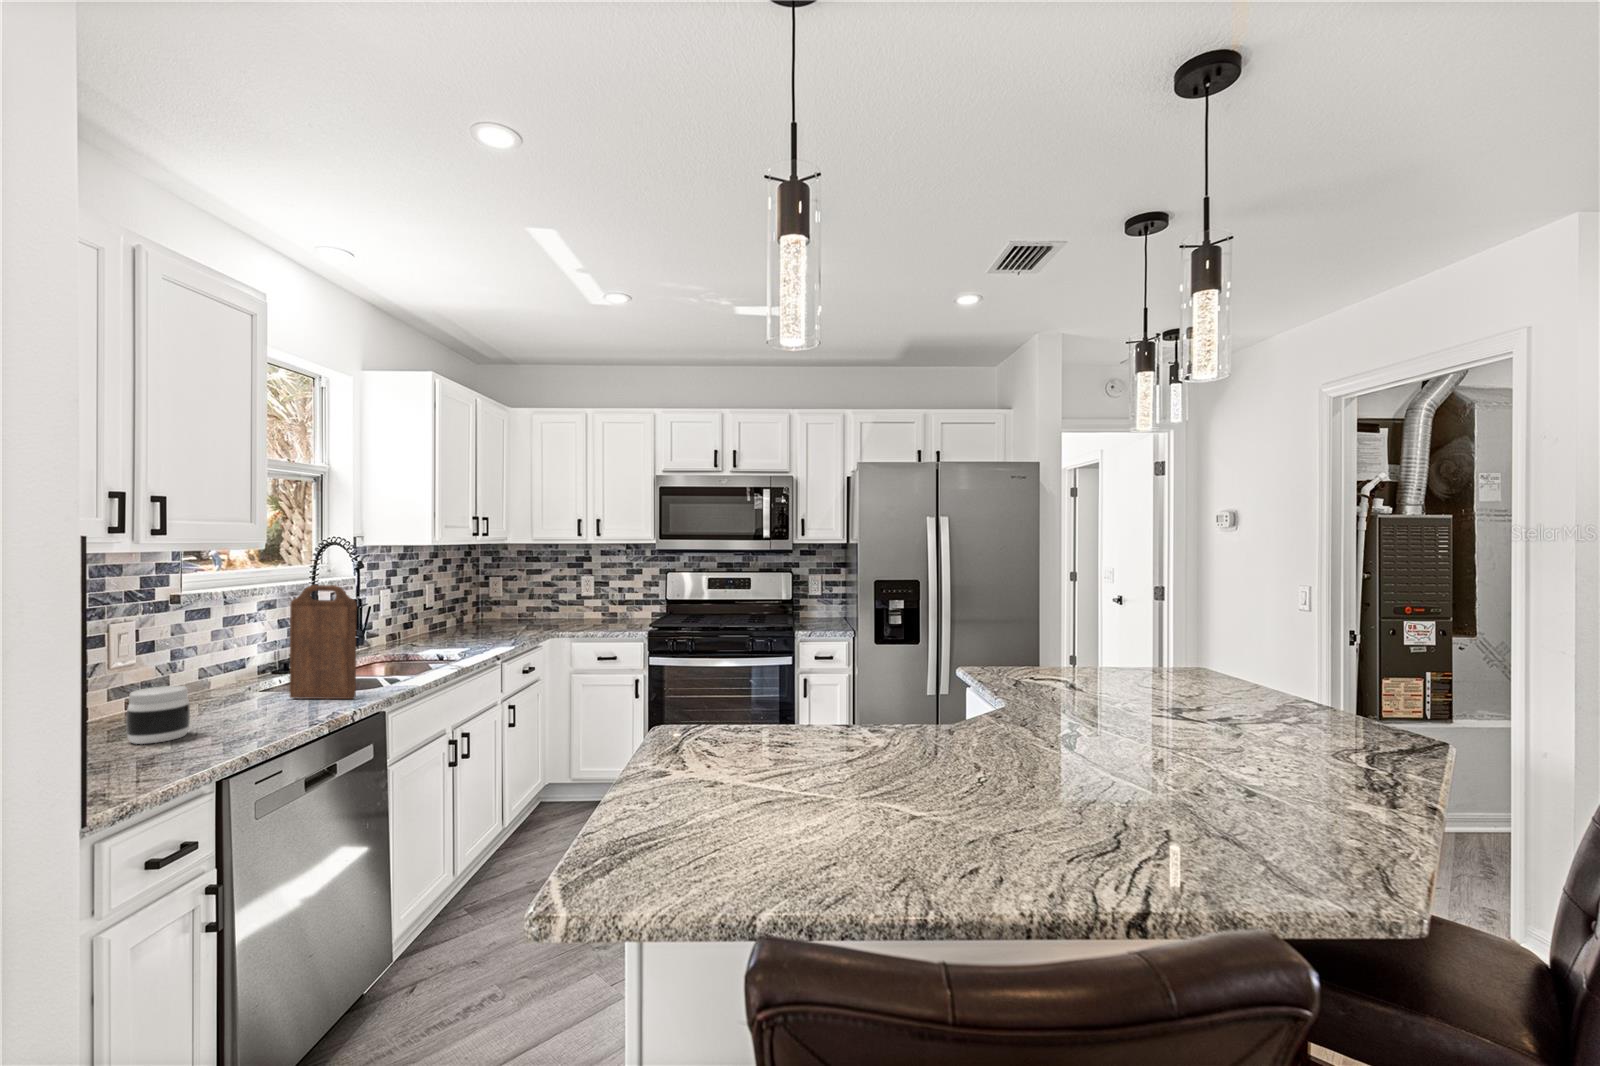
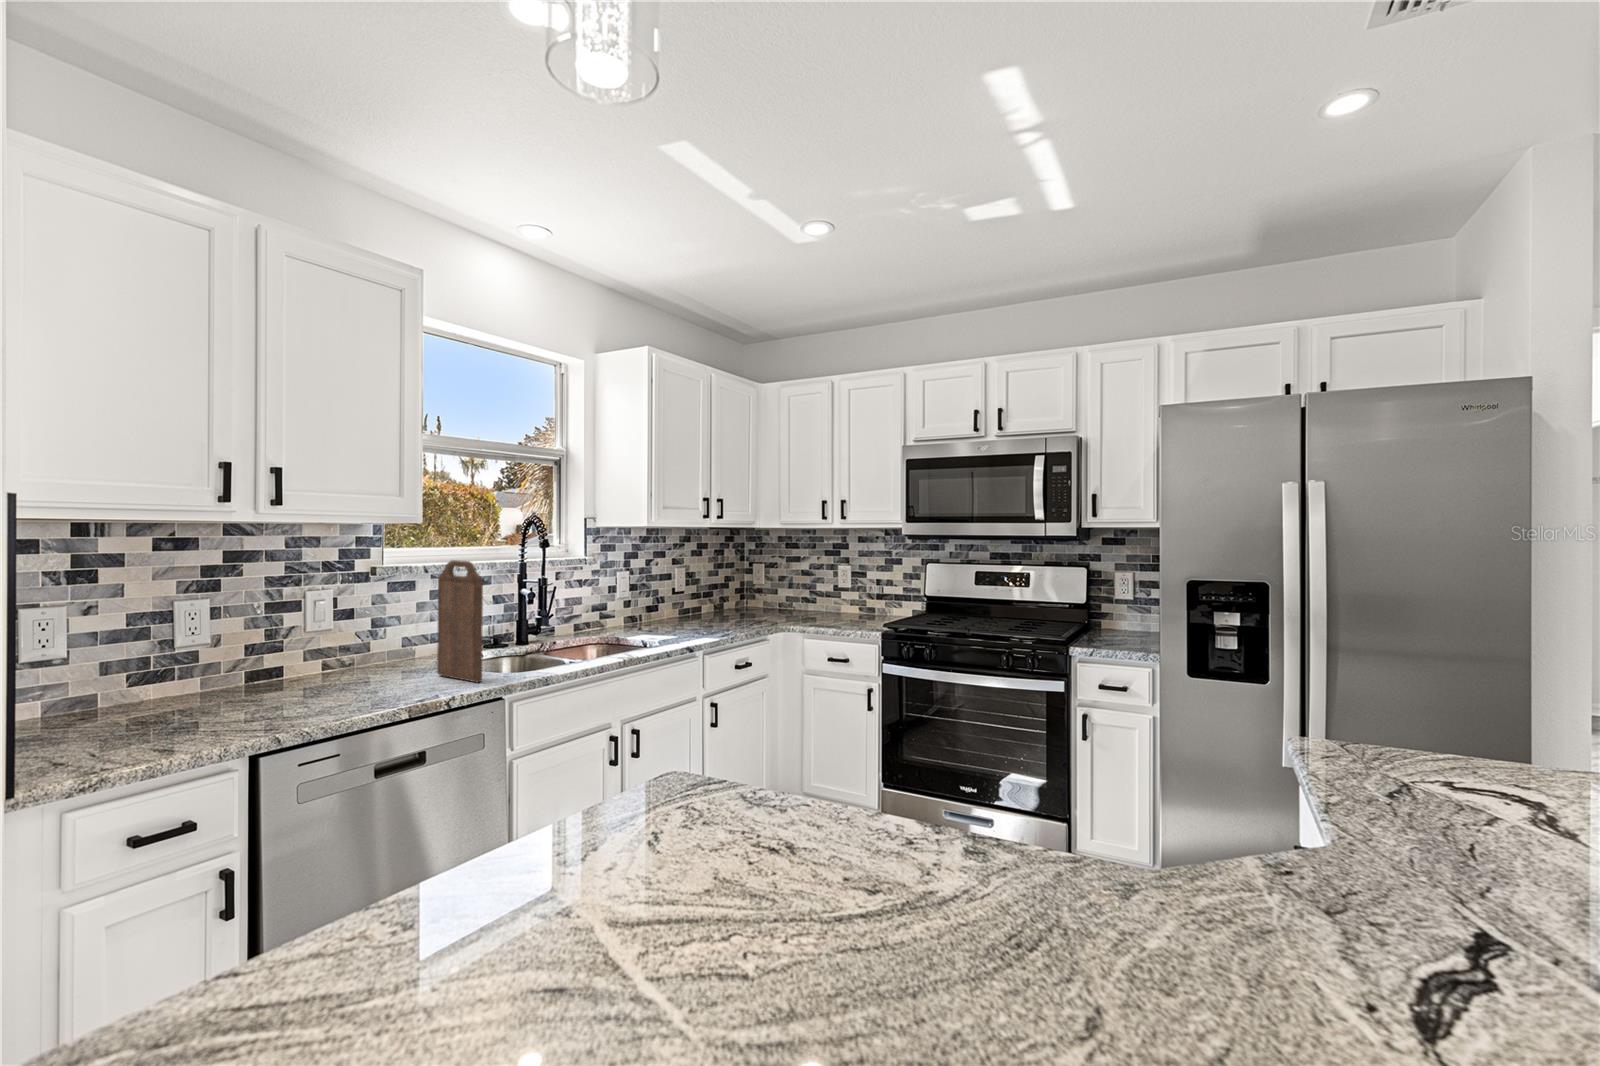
jar: present [126,686,190,744] -> none [247,653,304,708]

